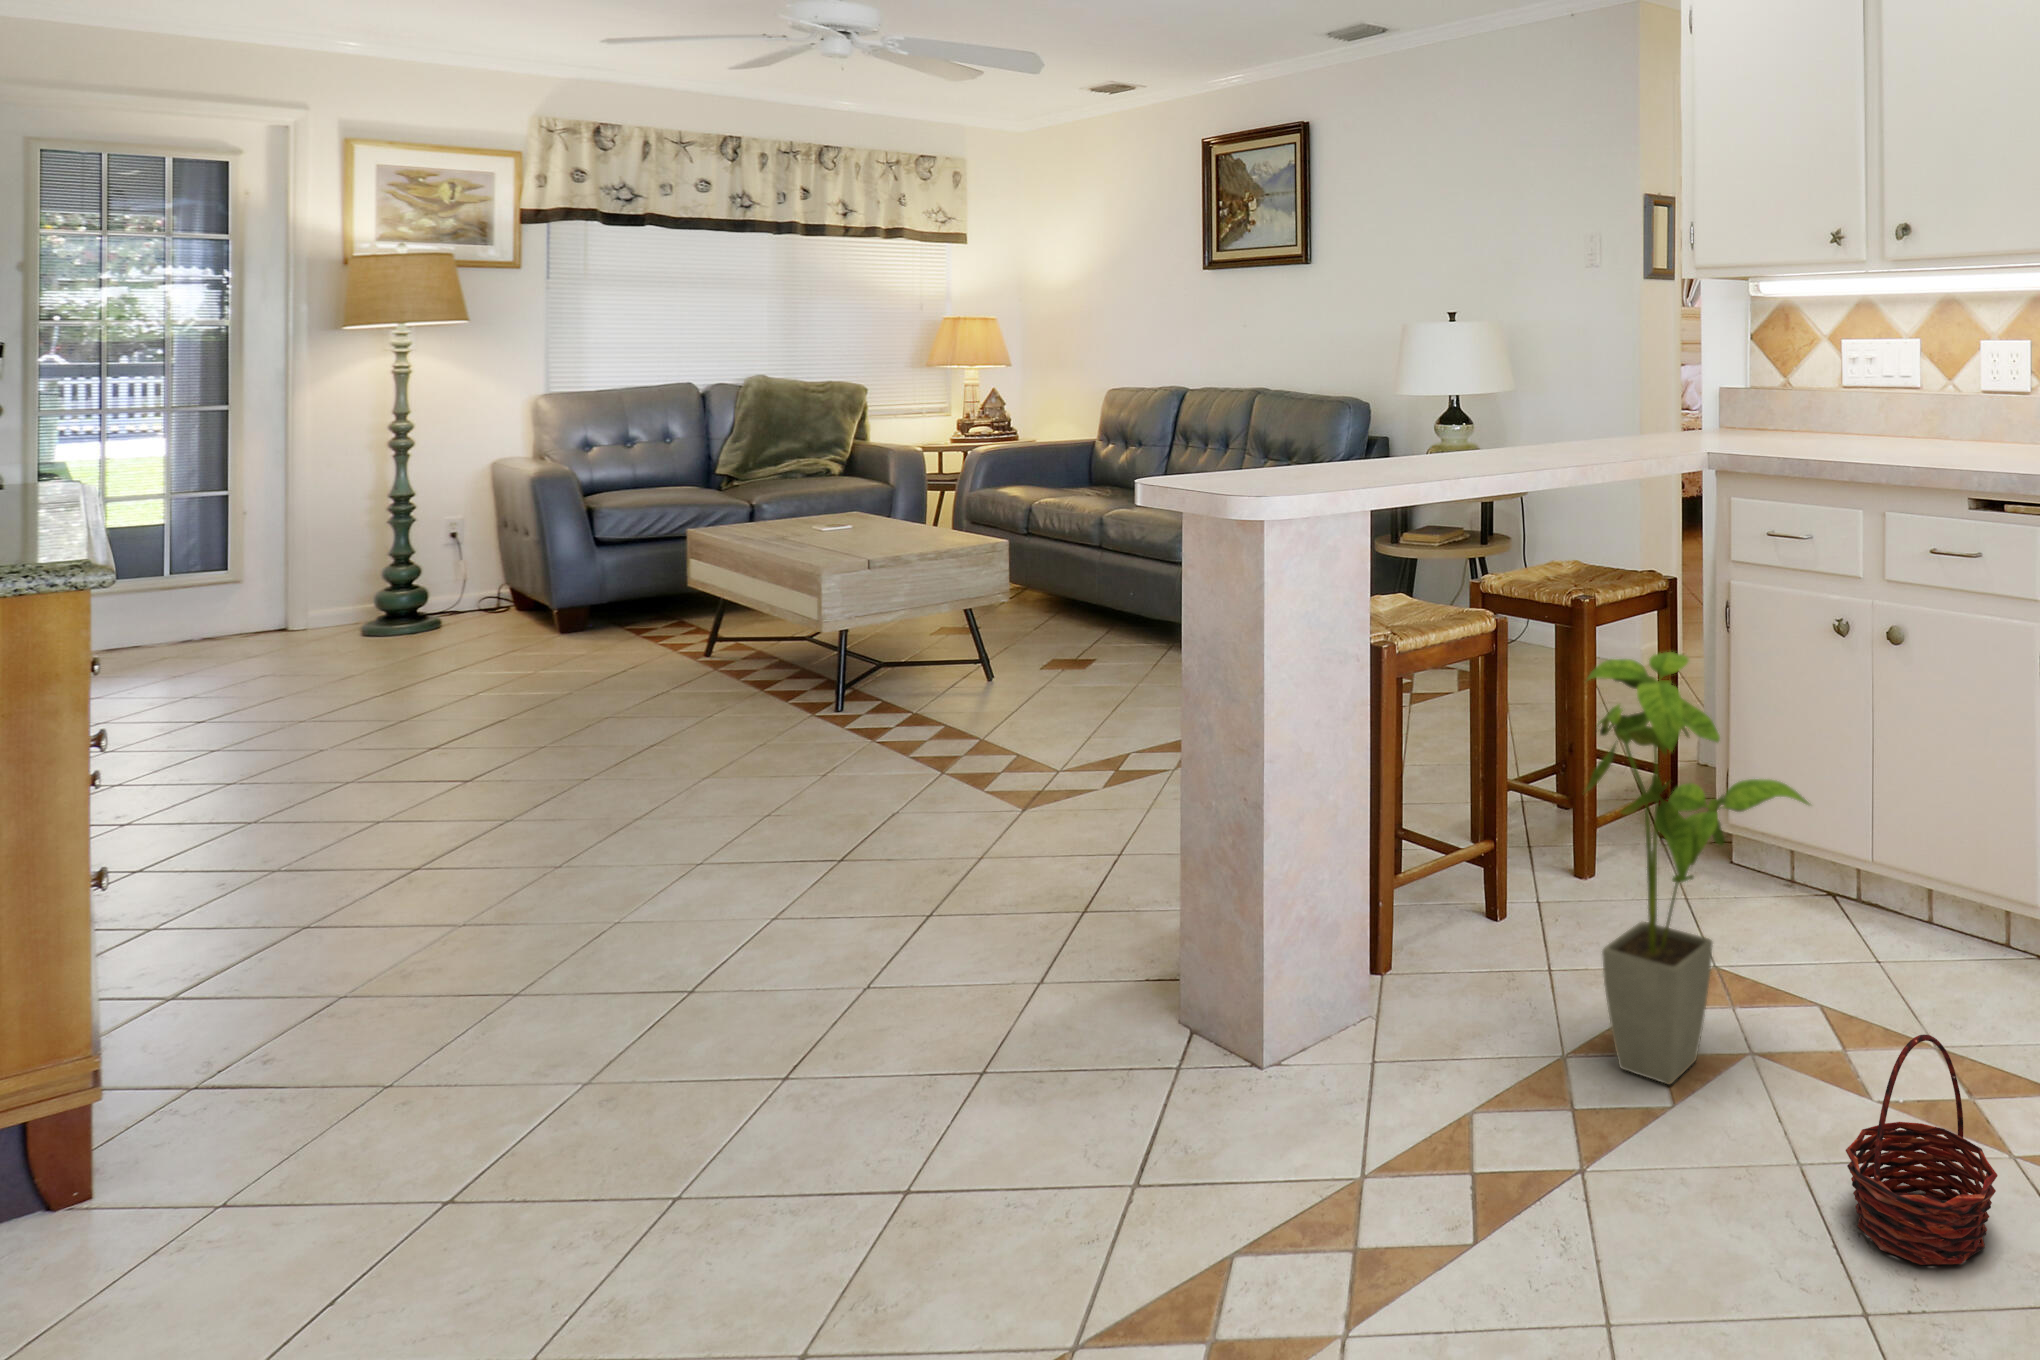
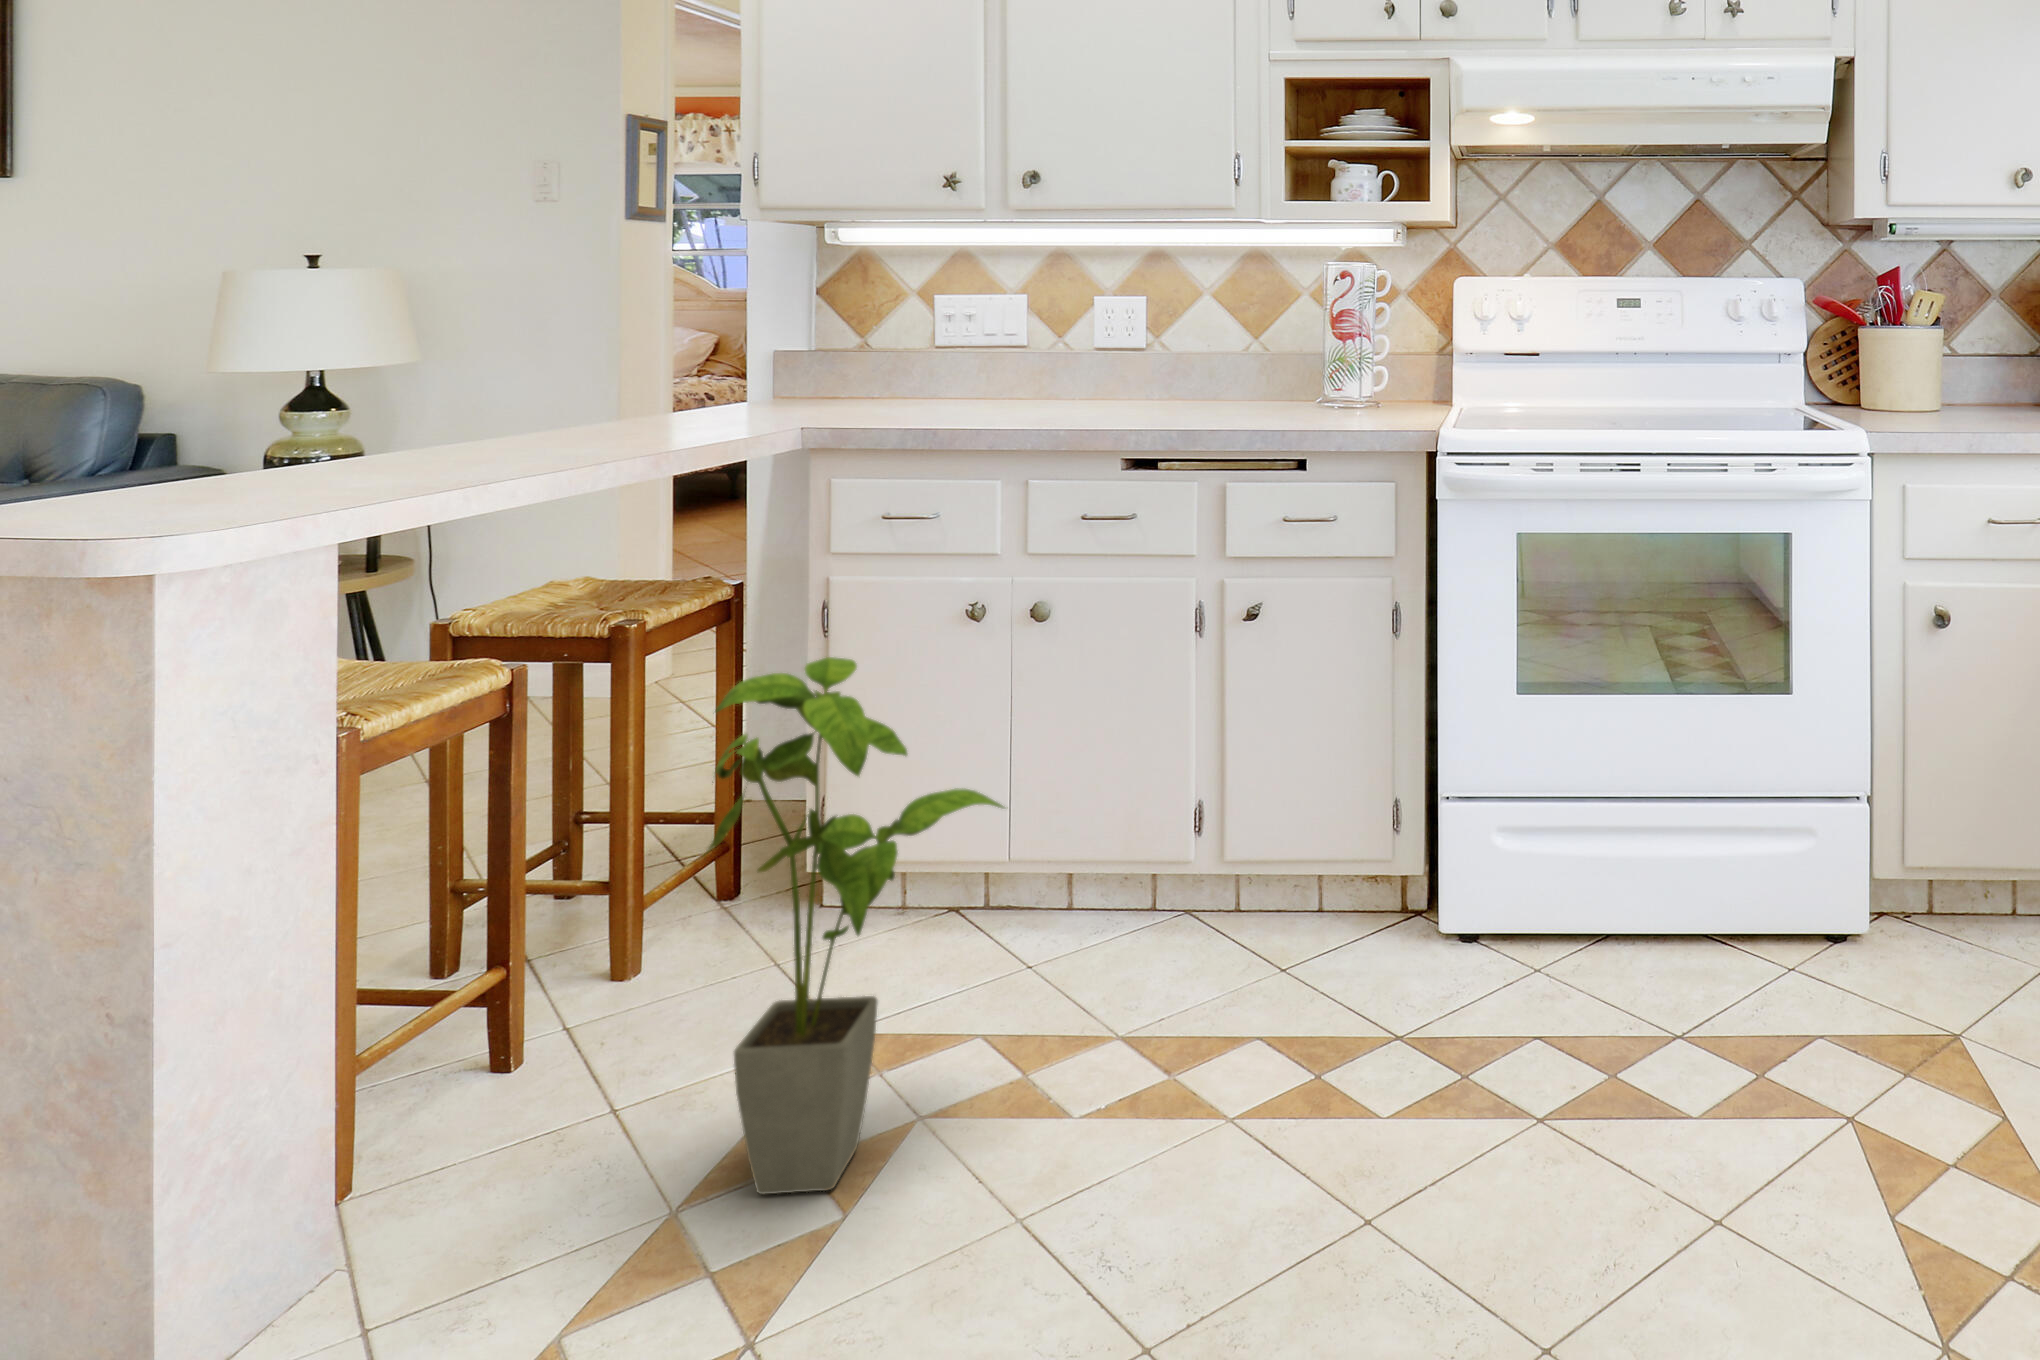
basket: present [1846,1034,1998,1265] -> none [1090,1022,1249,1274]

